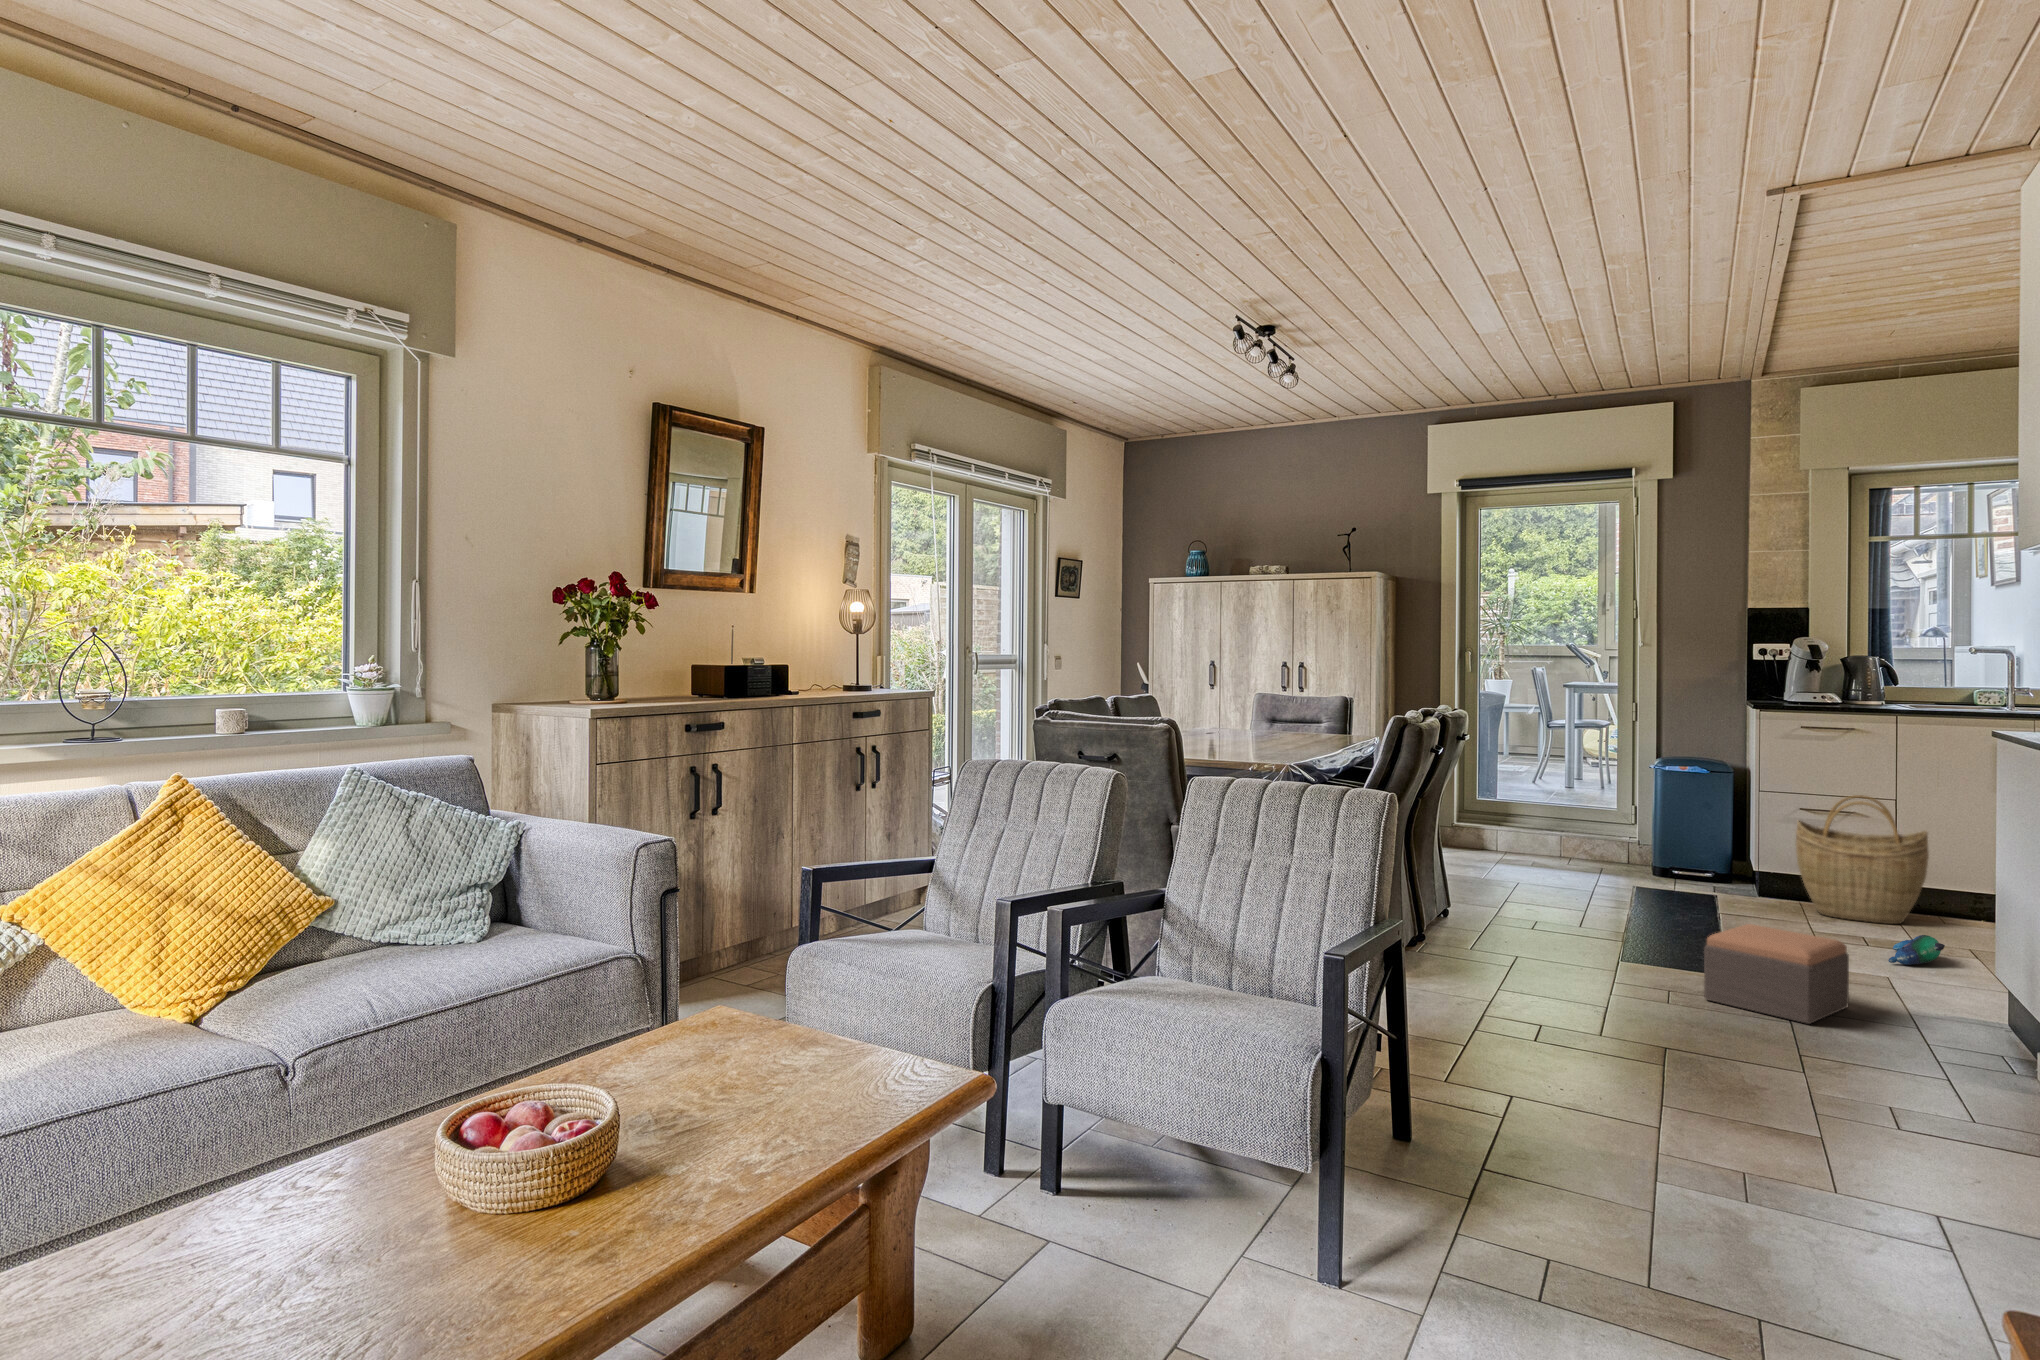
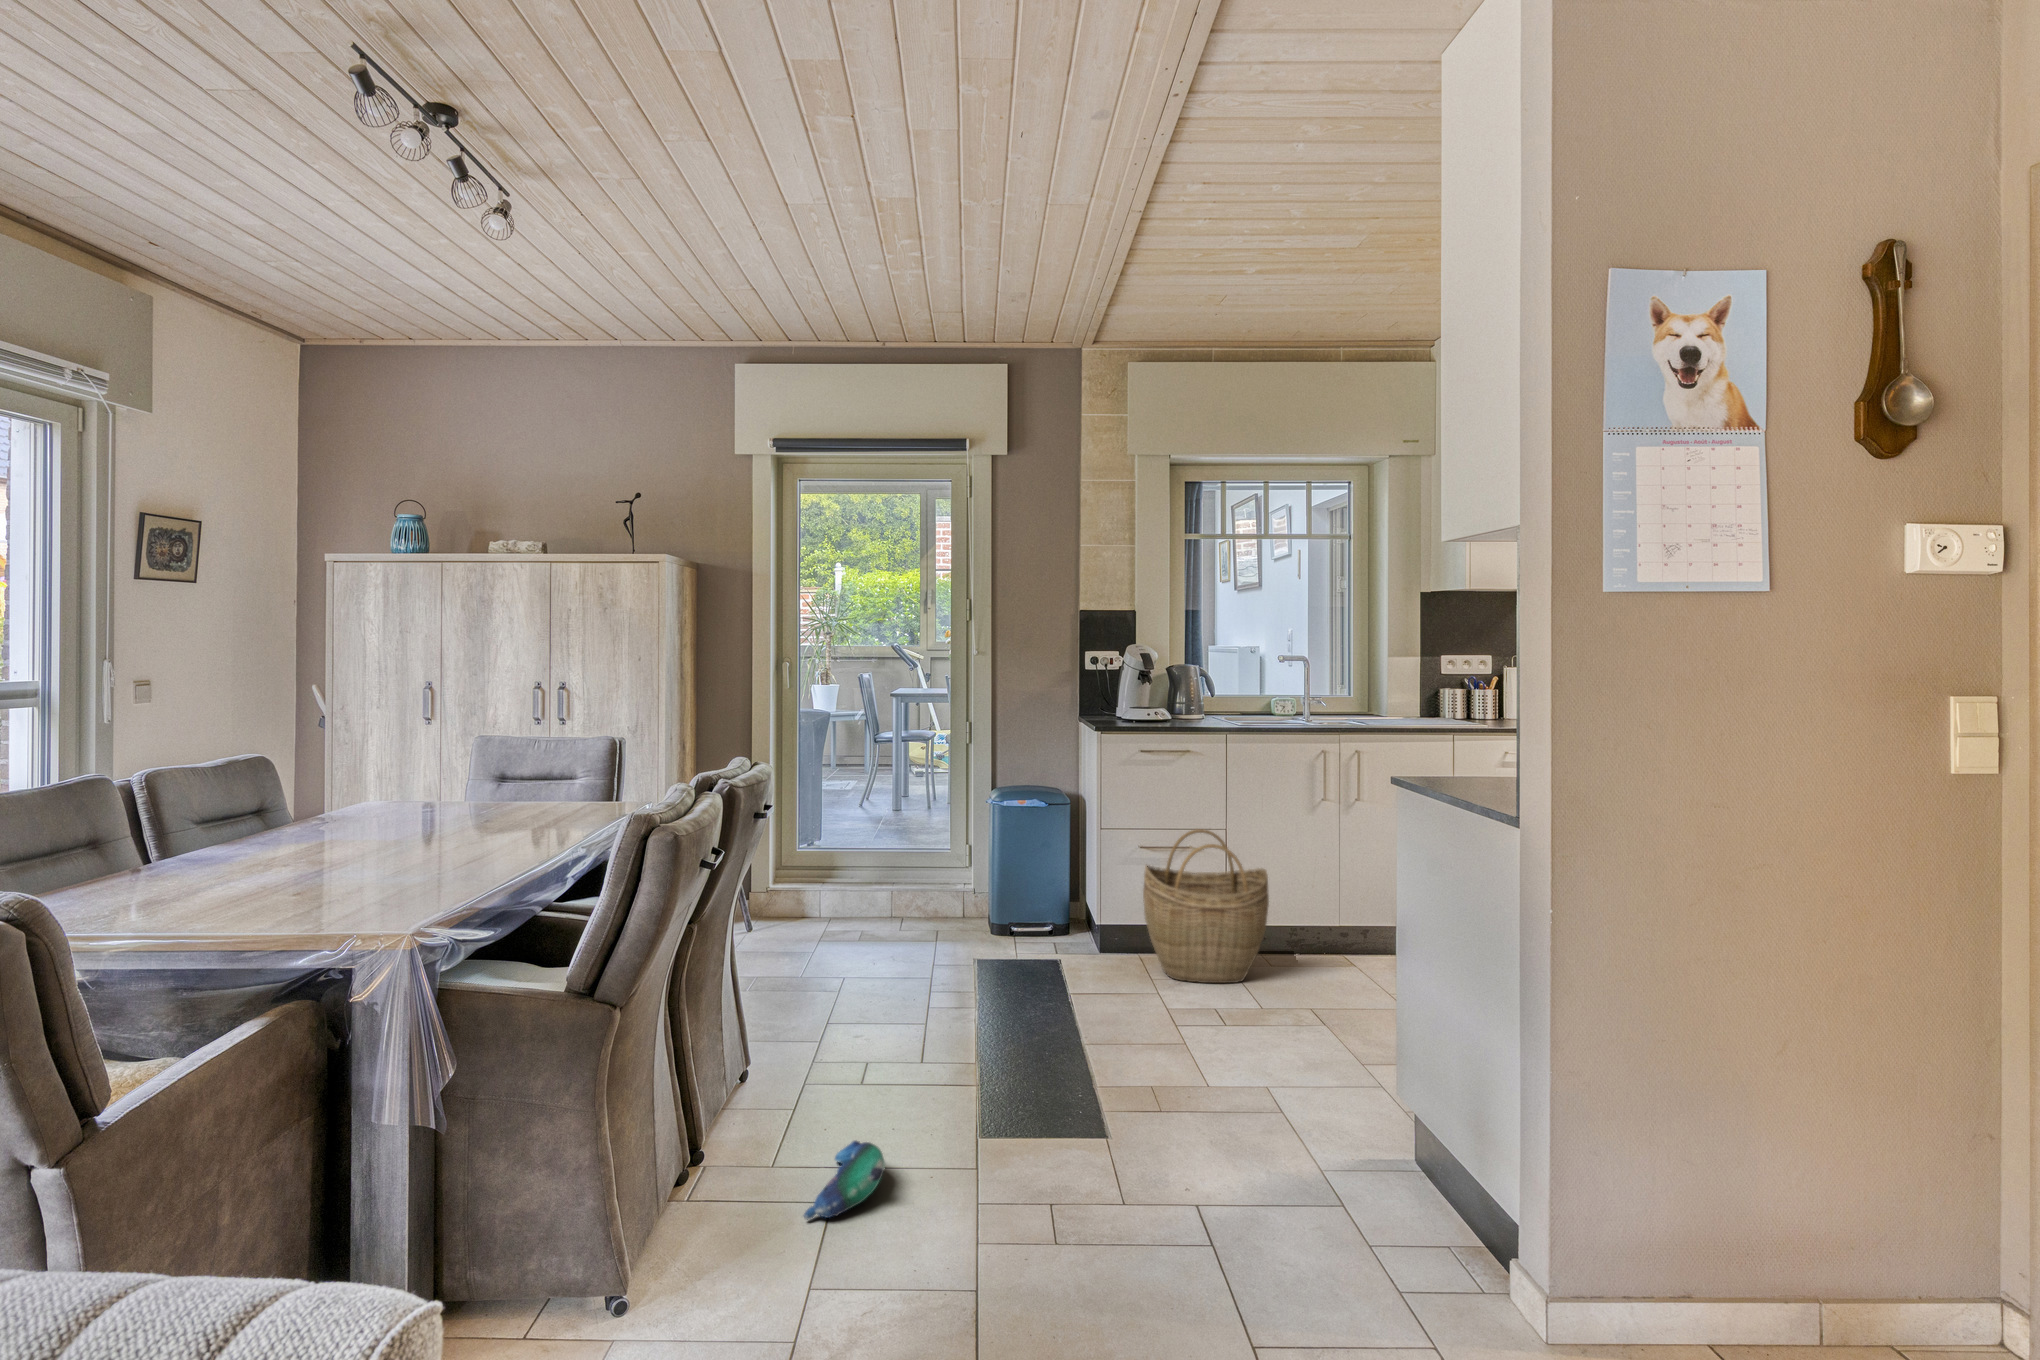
footstool: present [1704,924,1849,1024] -> none [1130,1103,1300,1301]
plush toy: present [1888,935,1945,965] -> present [804,1141,885,1220]

